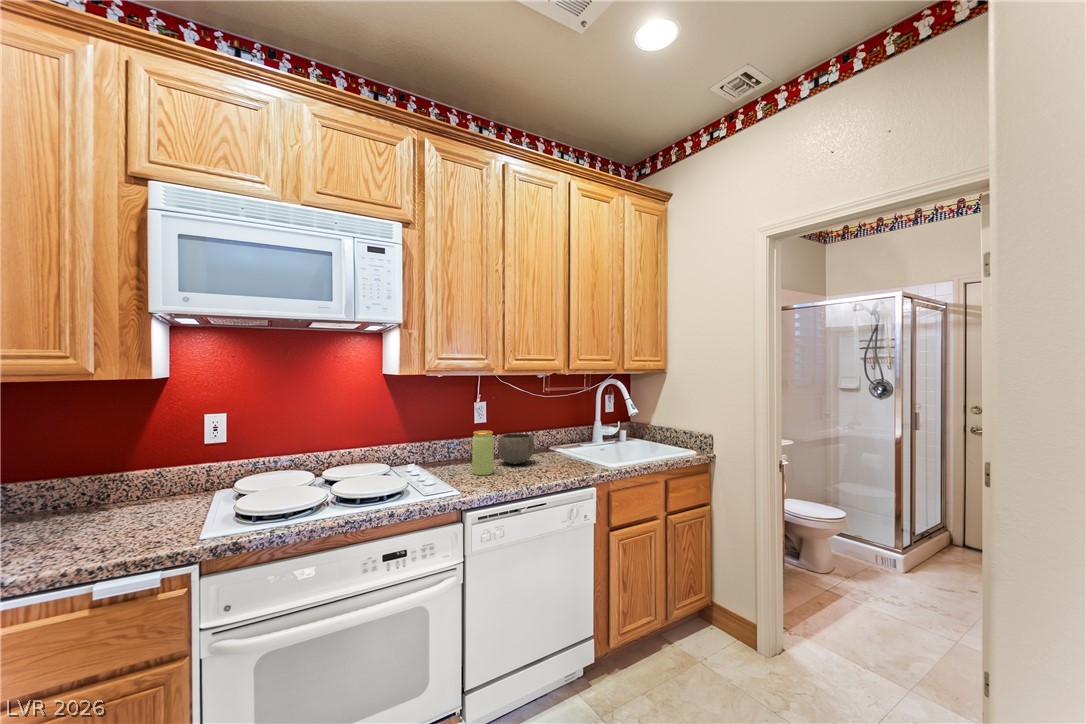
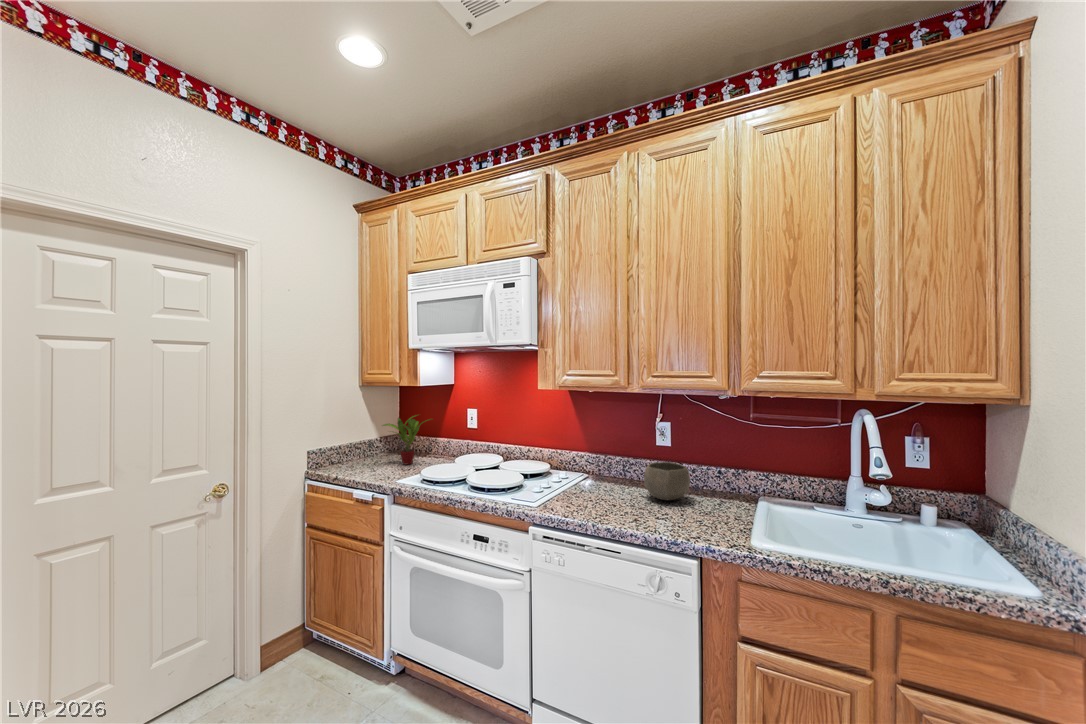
potted plant: none [36,429,170,525] -> present [383,416,431,465]
jar: present [472,430,494,475] -> none [597,452,620,501]

